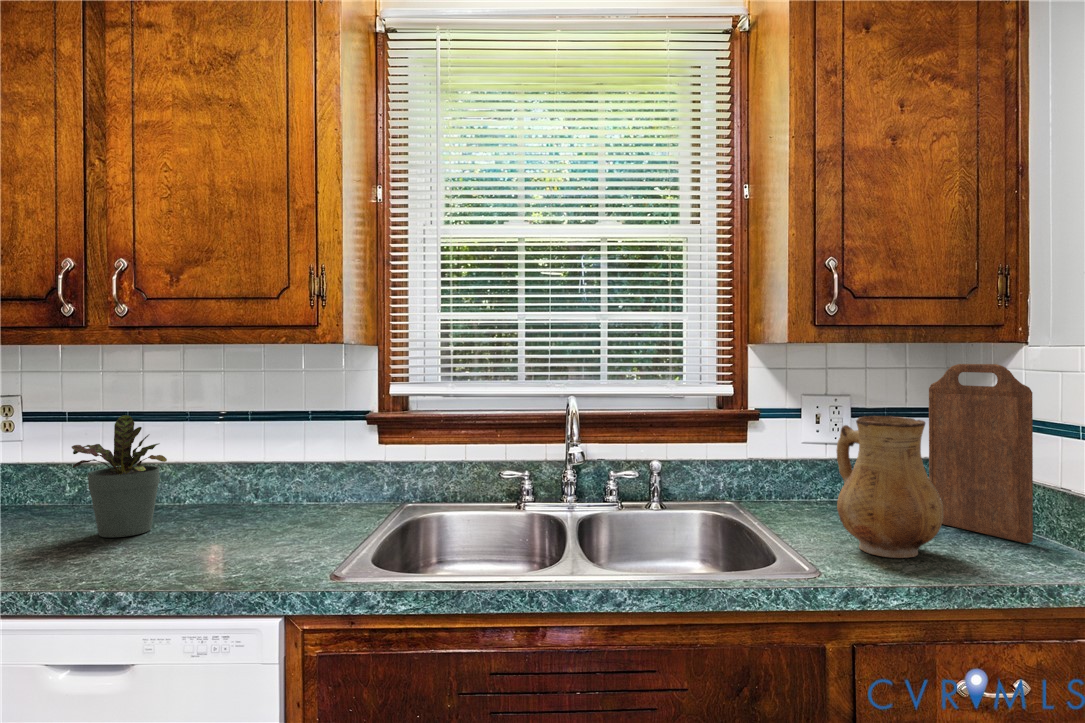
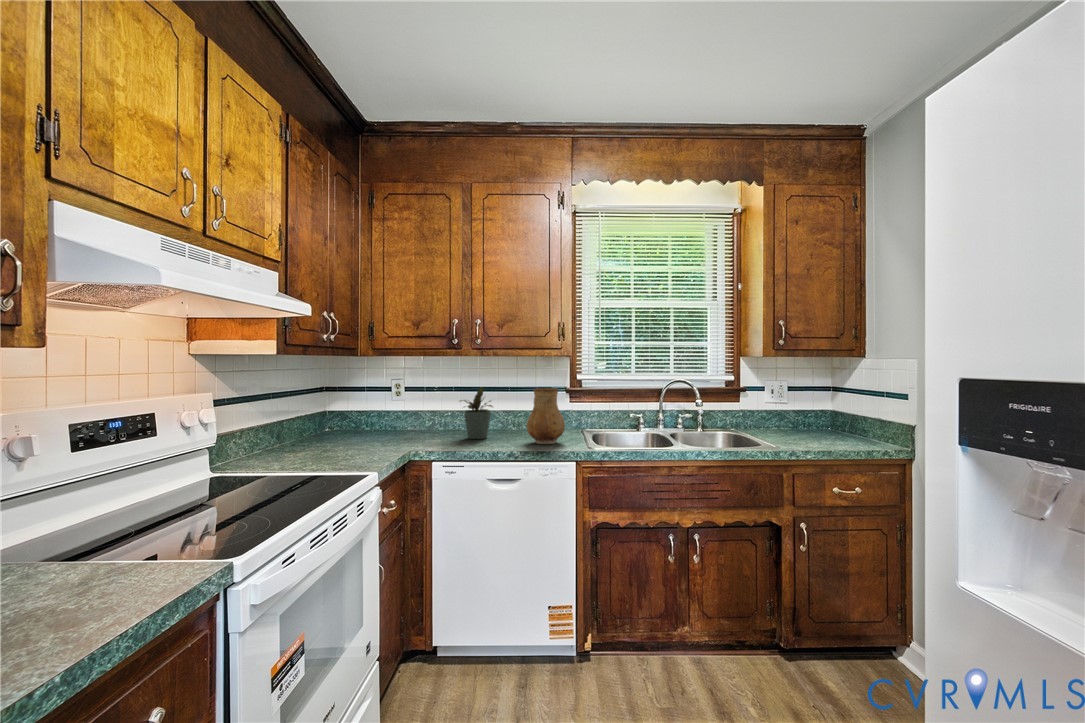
cutting board: present [929,364,1033,543] -> none [823,367,866,441]
ceramic pitcher: present [837,416,943,558] -> present [527,388,565,444]

